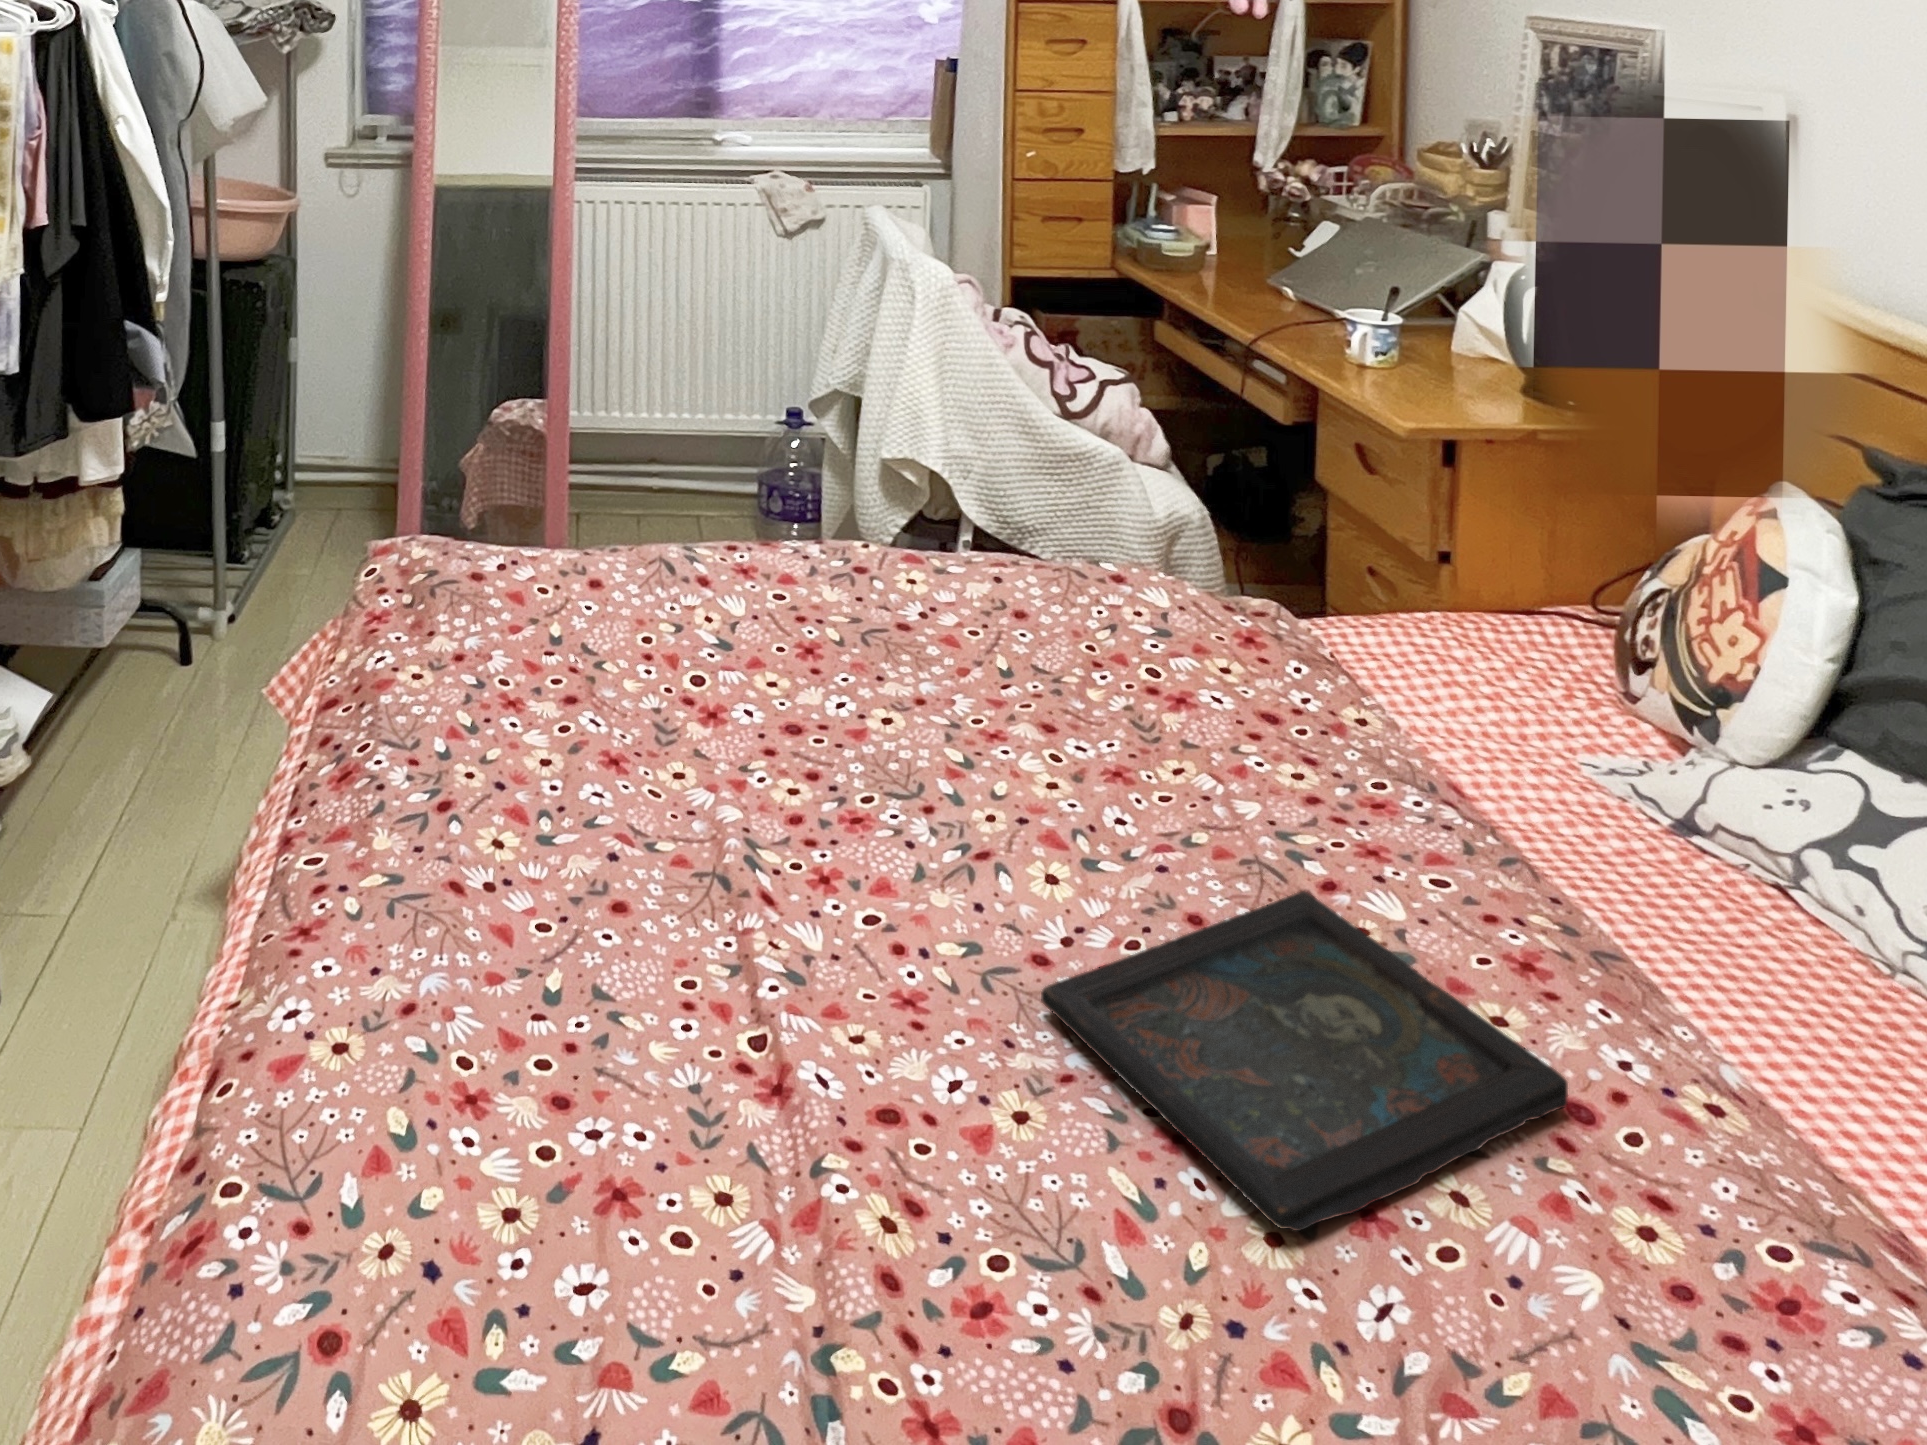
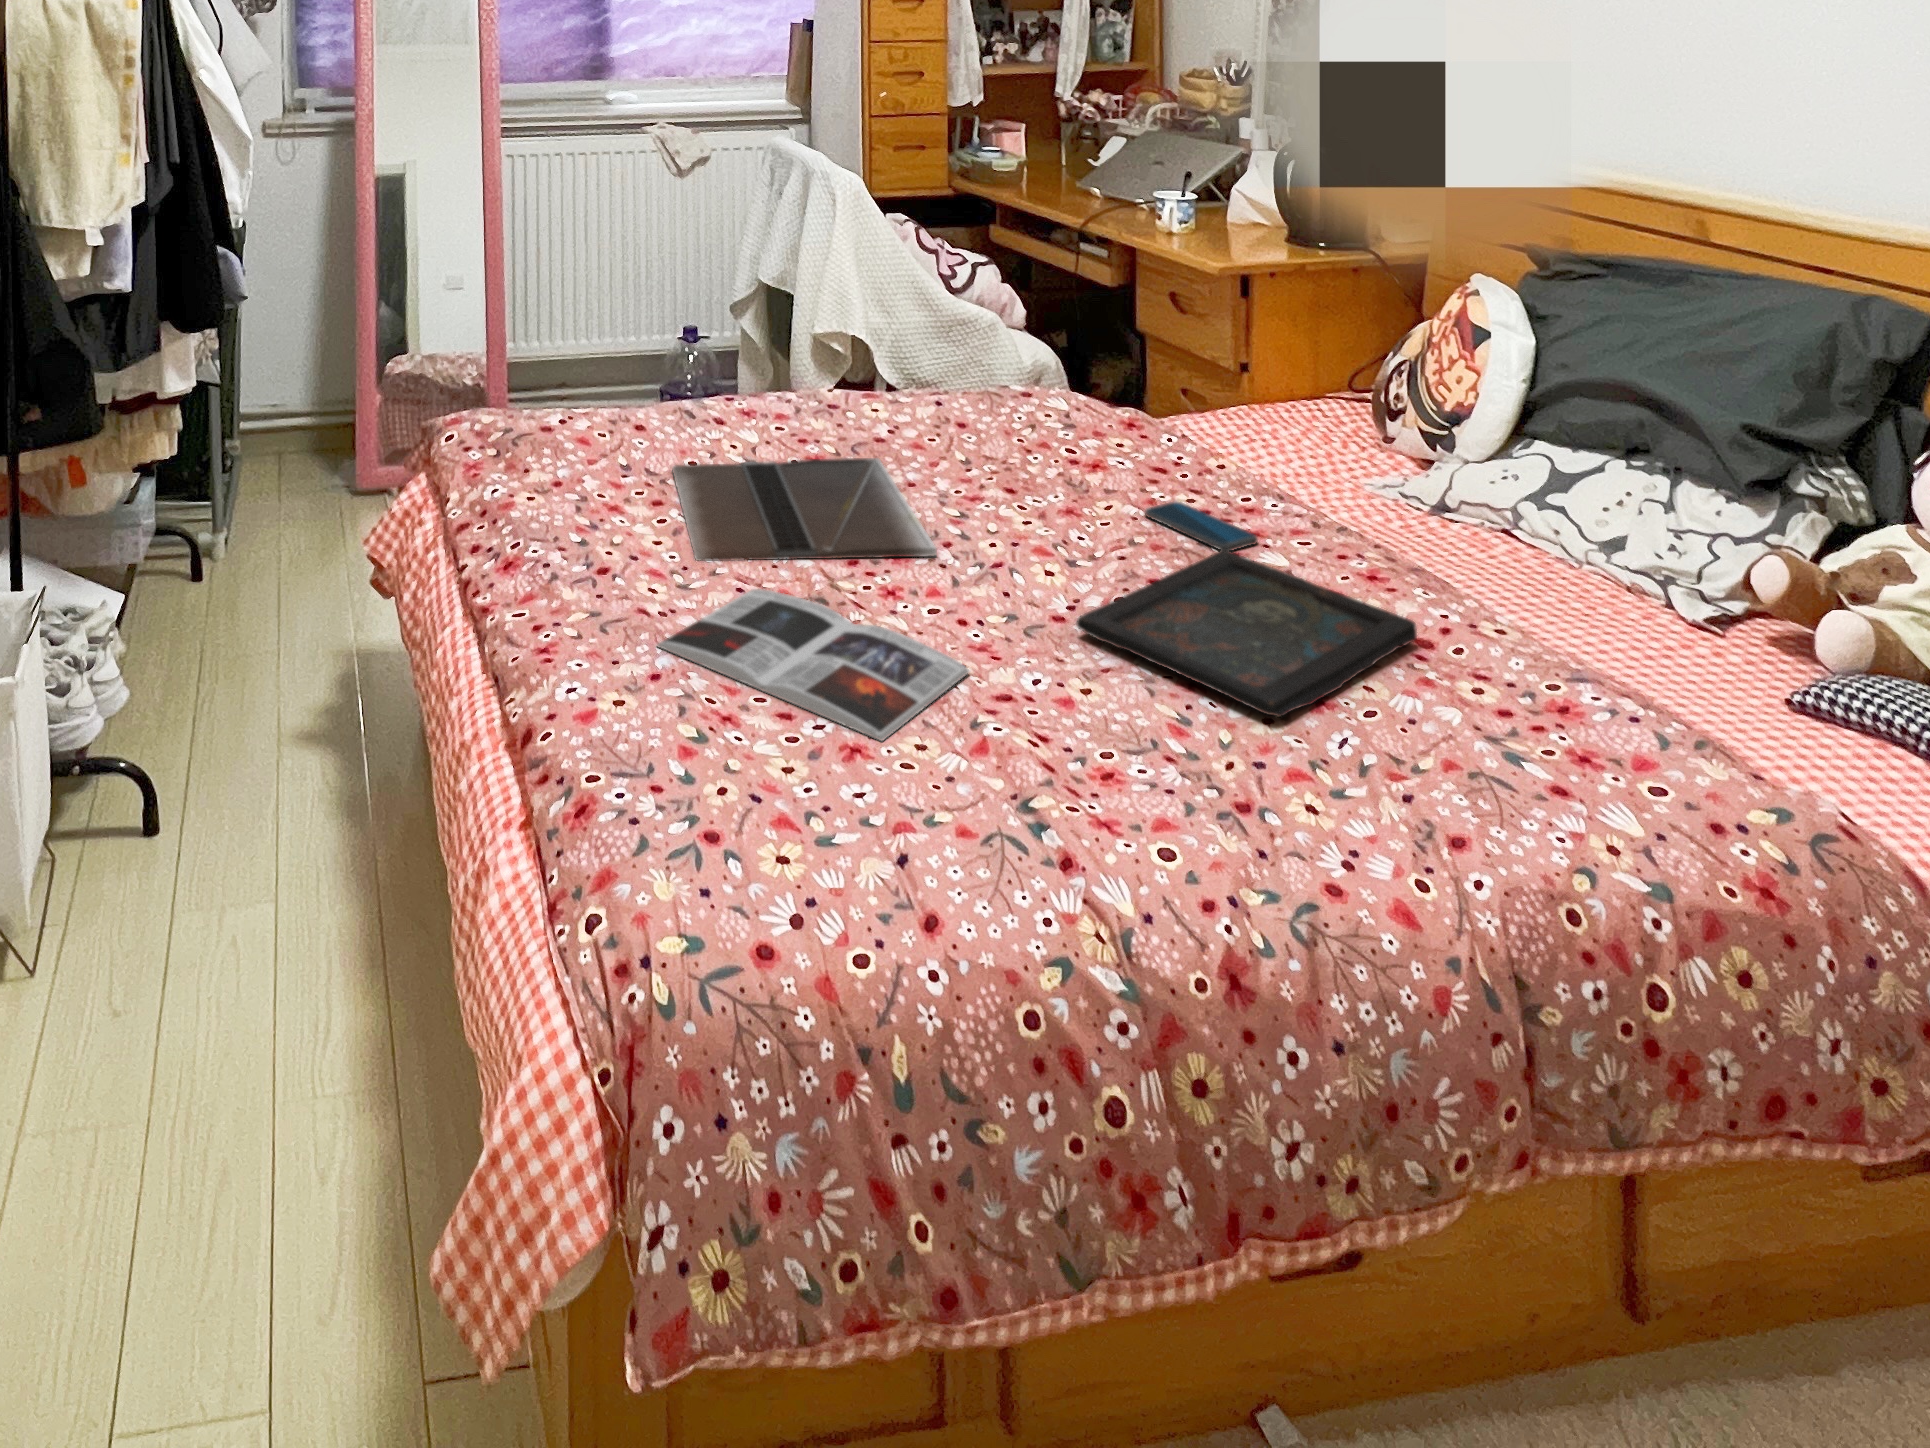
laptop: none [579,645,899,838] -> present [672,458,937,561]
smartphone: none [1219,787,1371,885] -> present [1145,502,1258,552]
magazine: none [460,863,860,1171] -> present [657,589,969,741]

